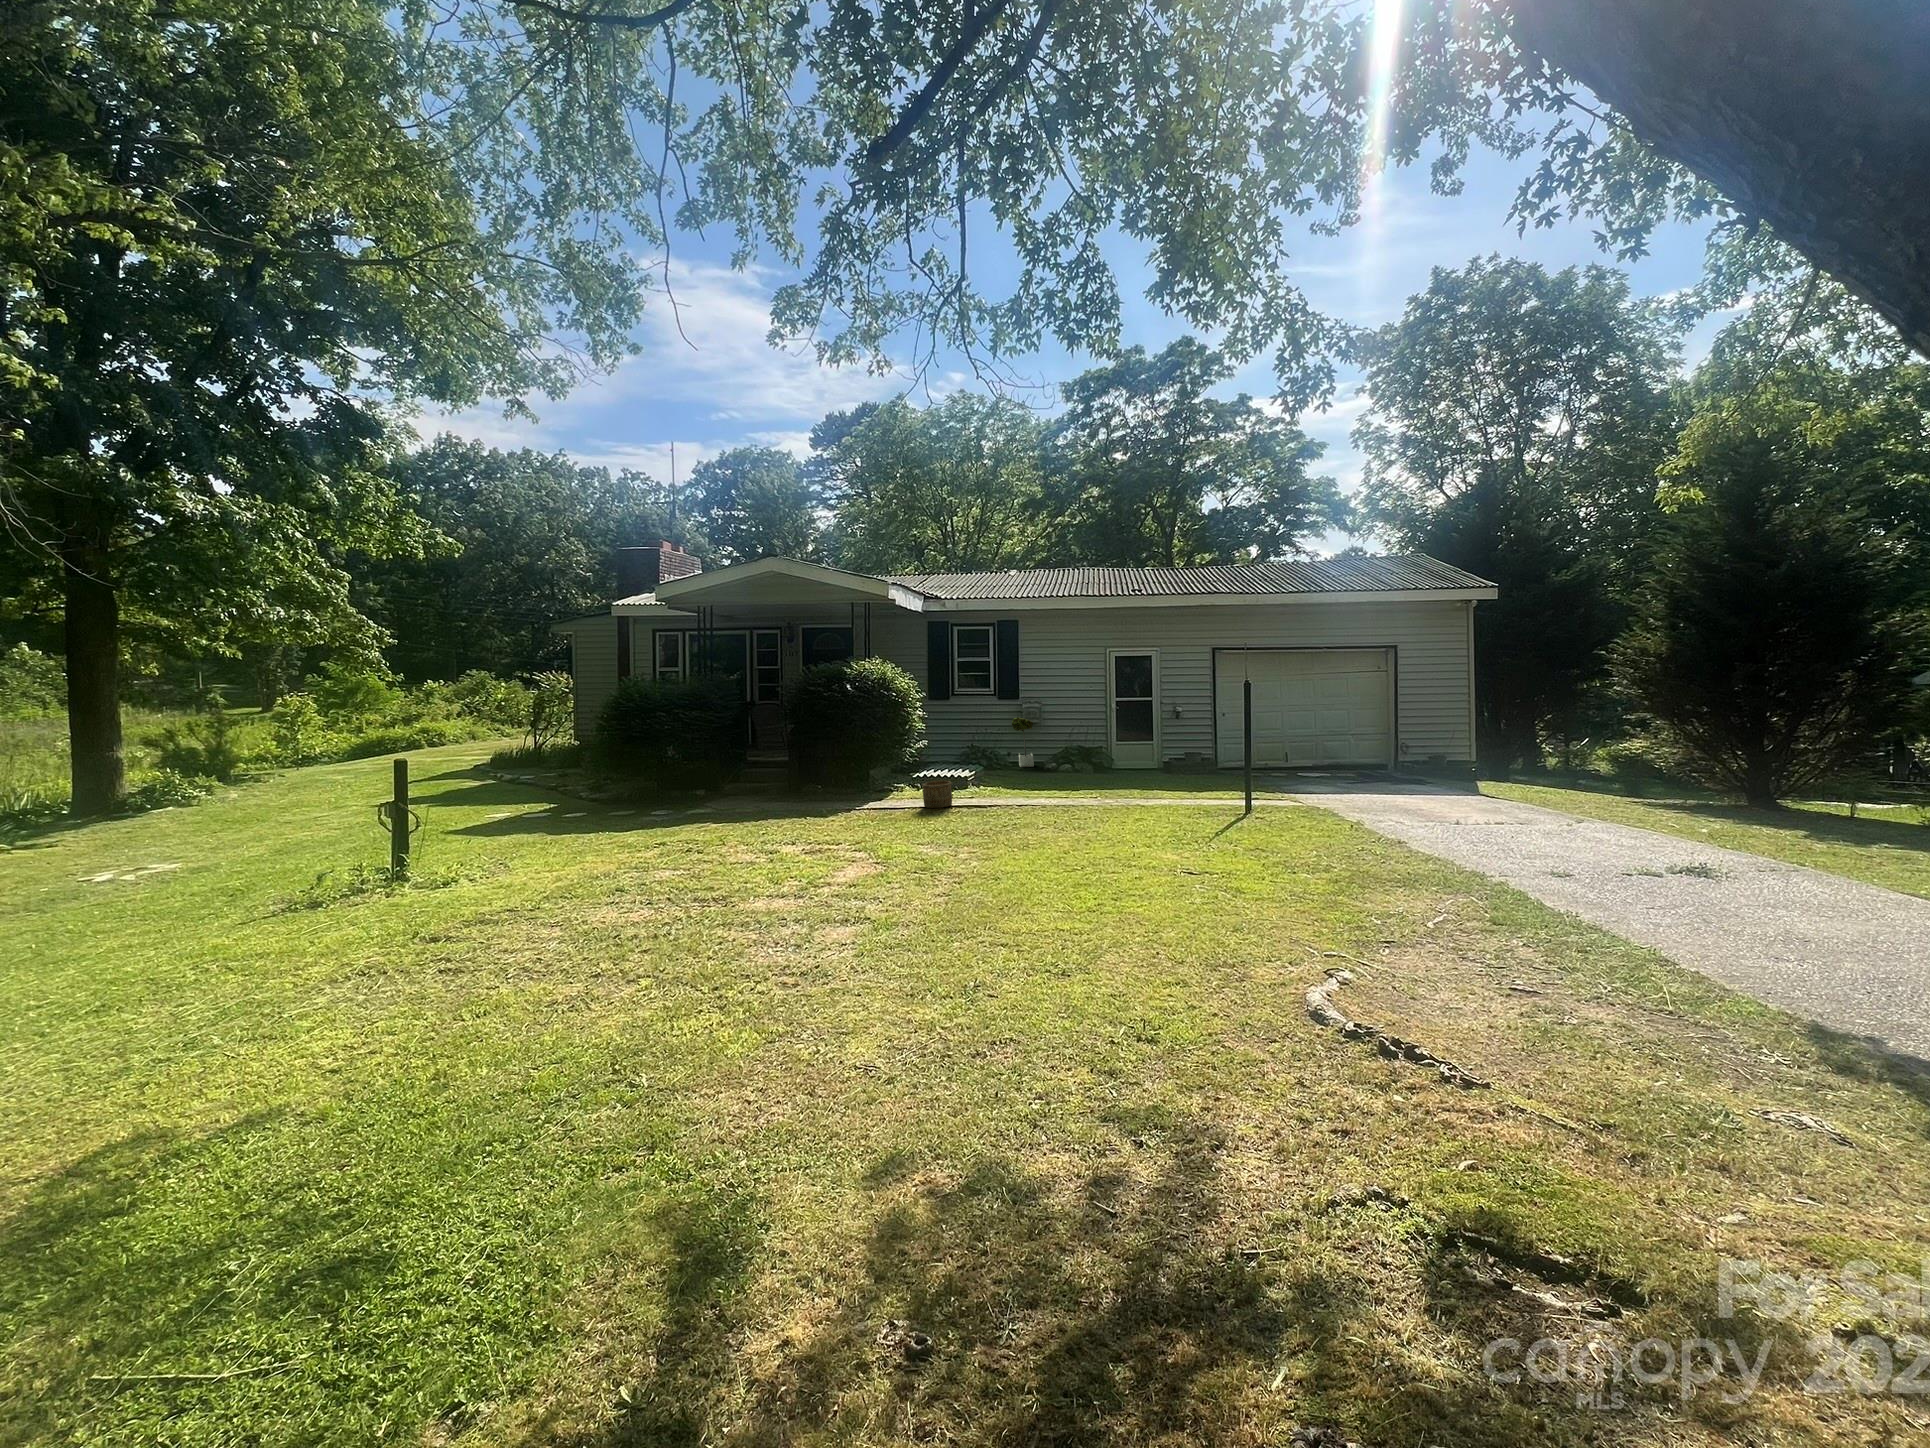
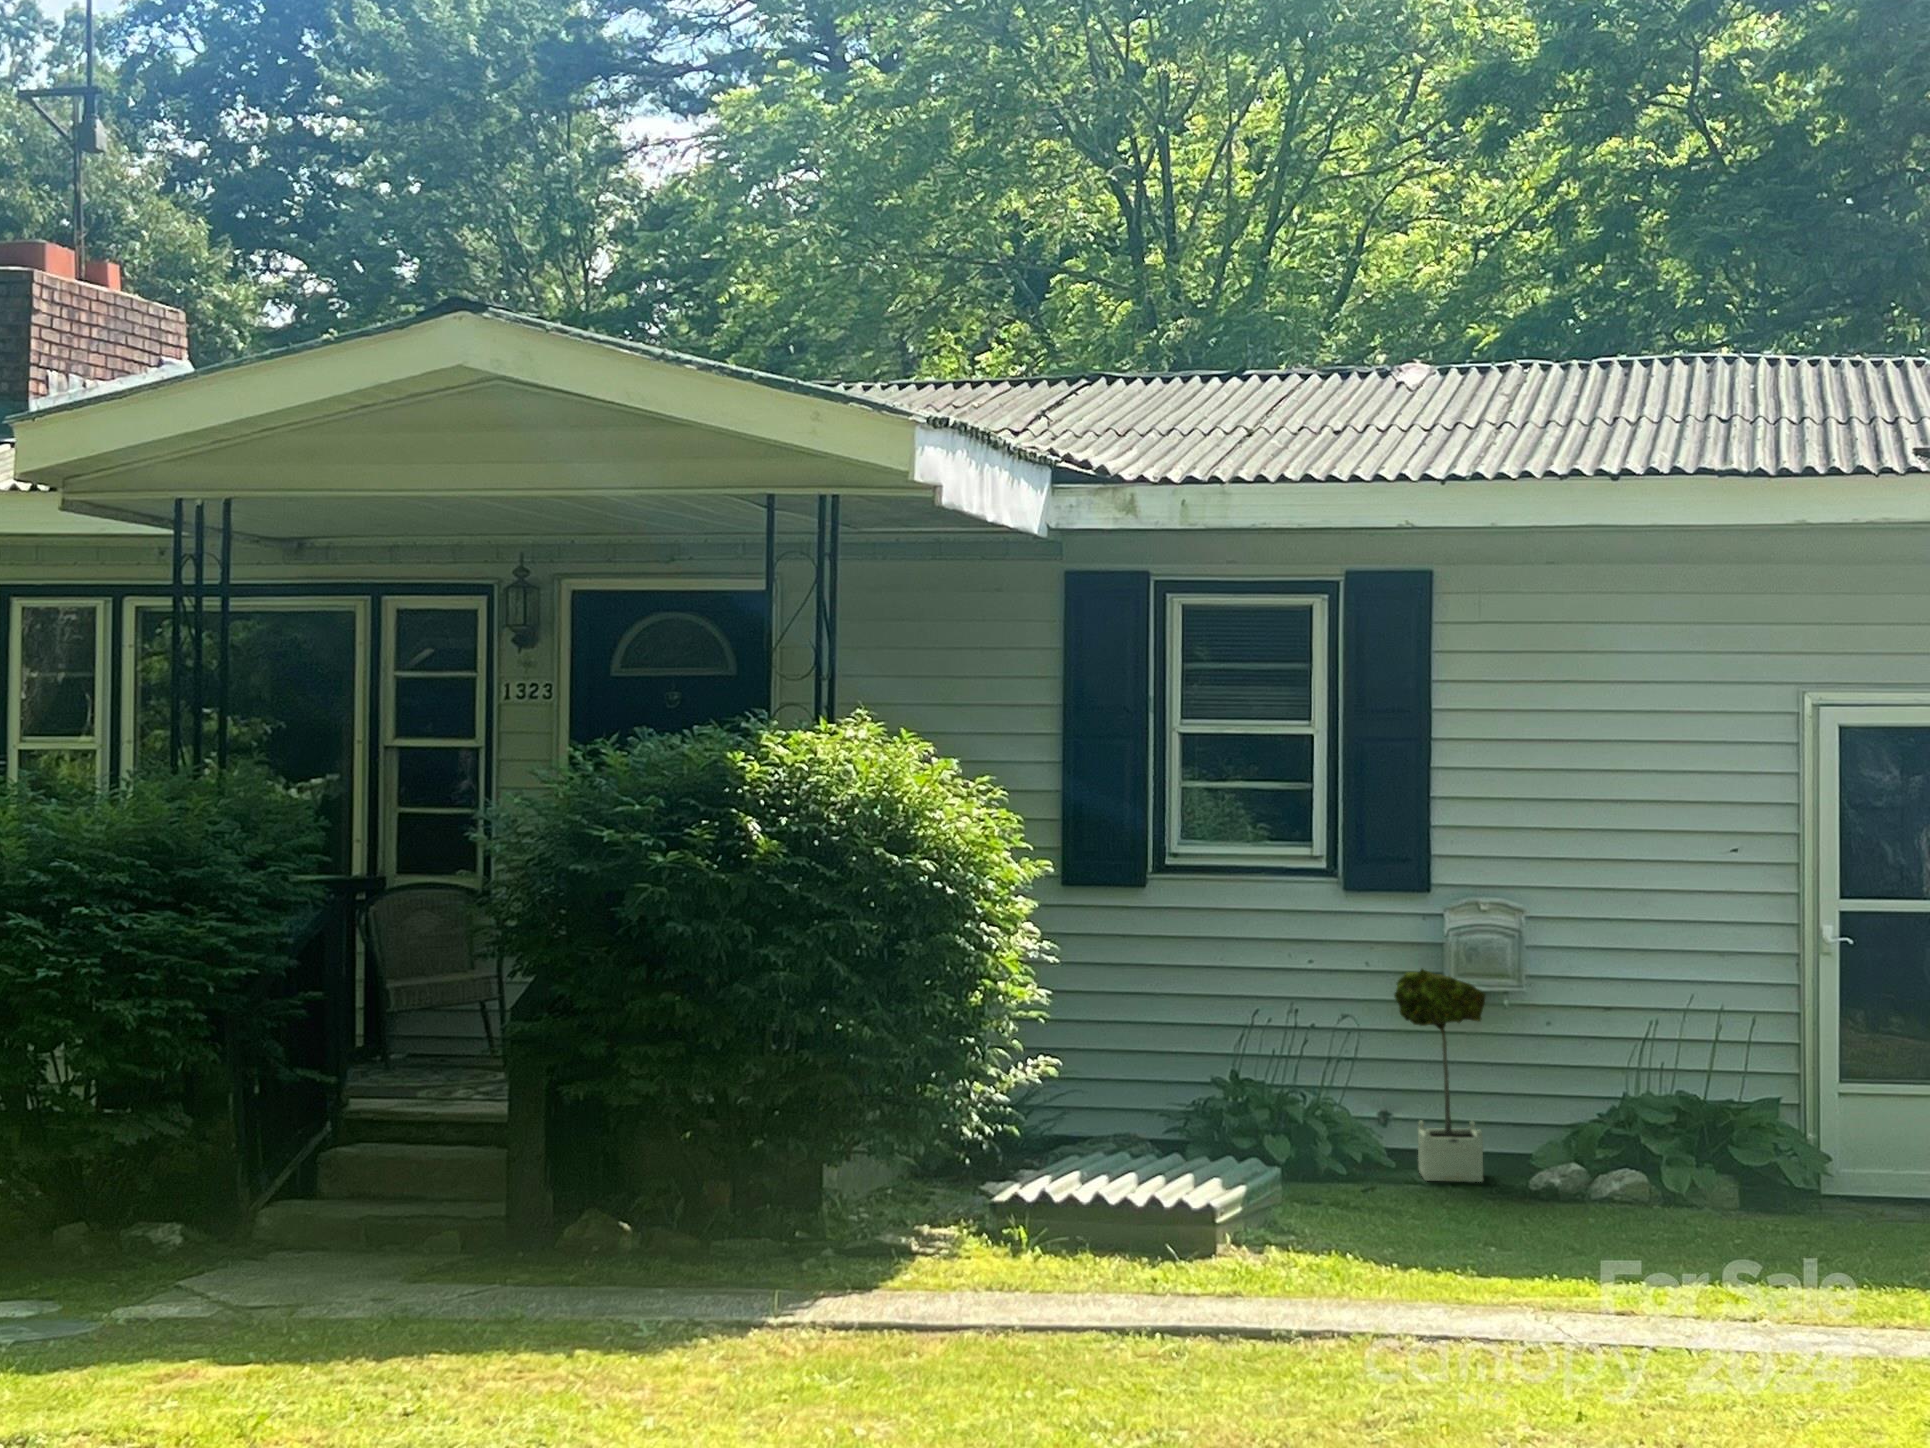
wooden bucket: present [922,780,952,808] -> none [1040,1244,1168,1366]

